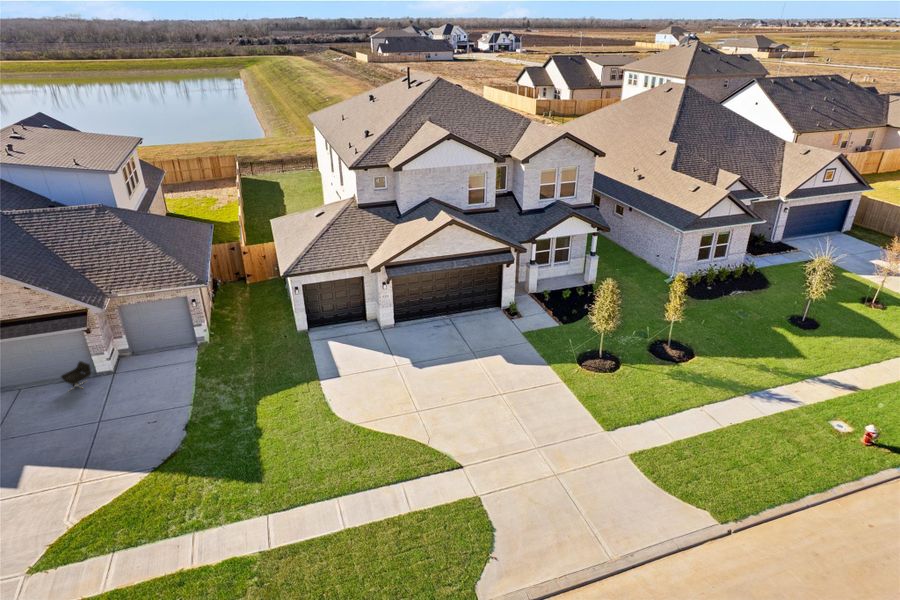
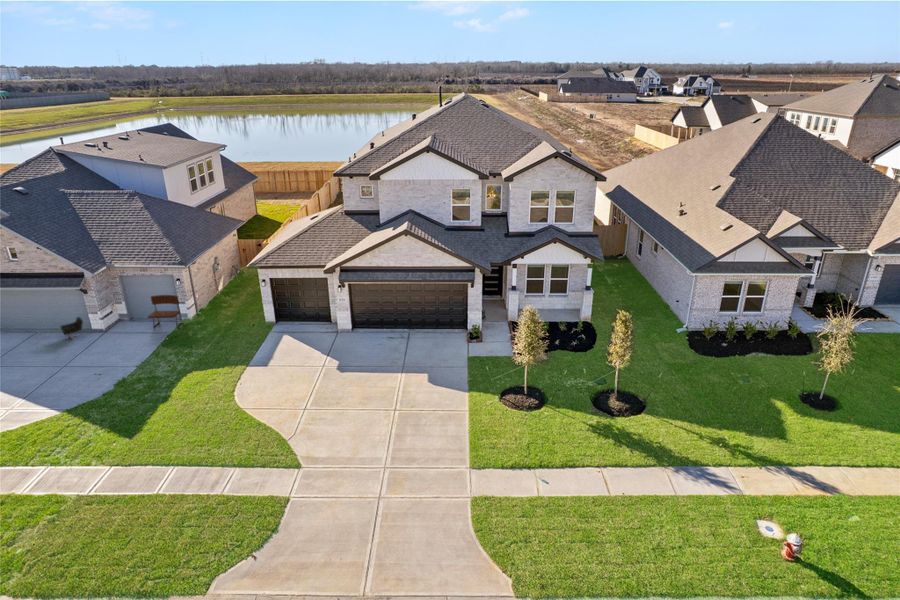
bench: none [164,319,201,357] -> present [148,295,182,327]

